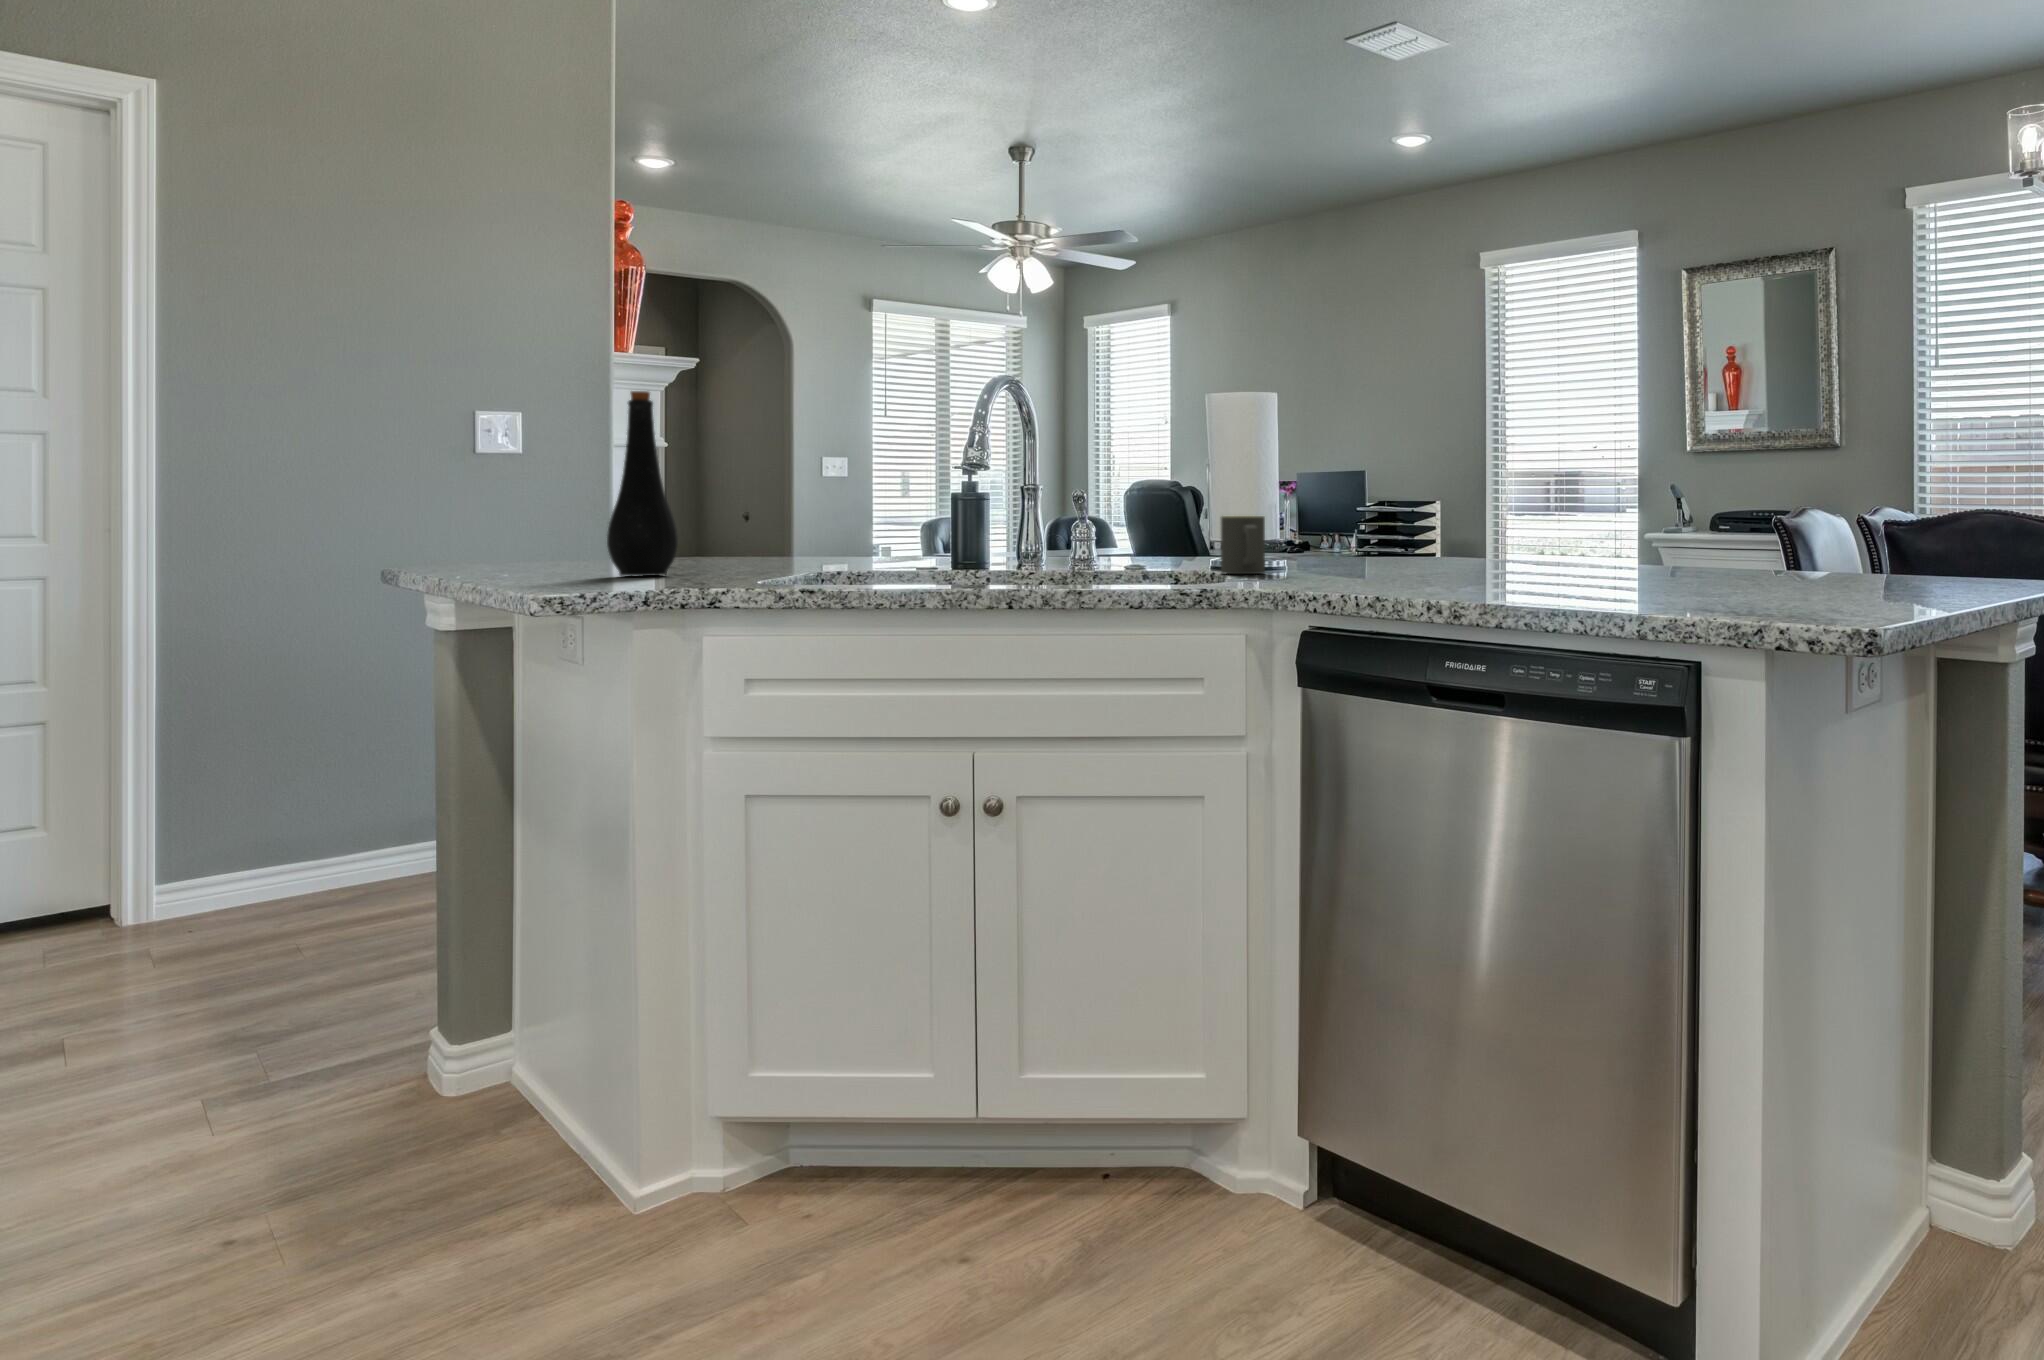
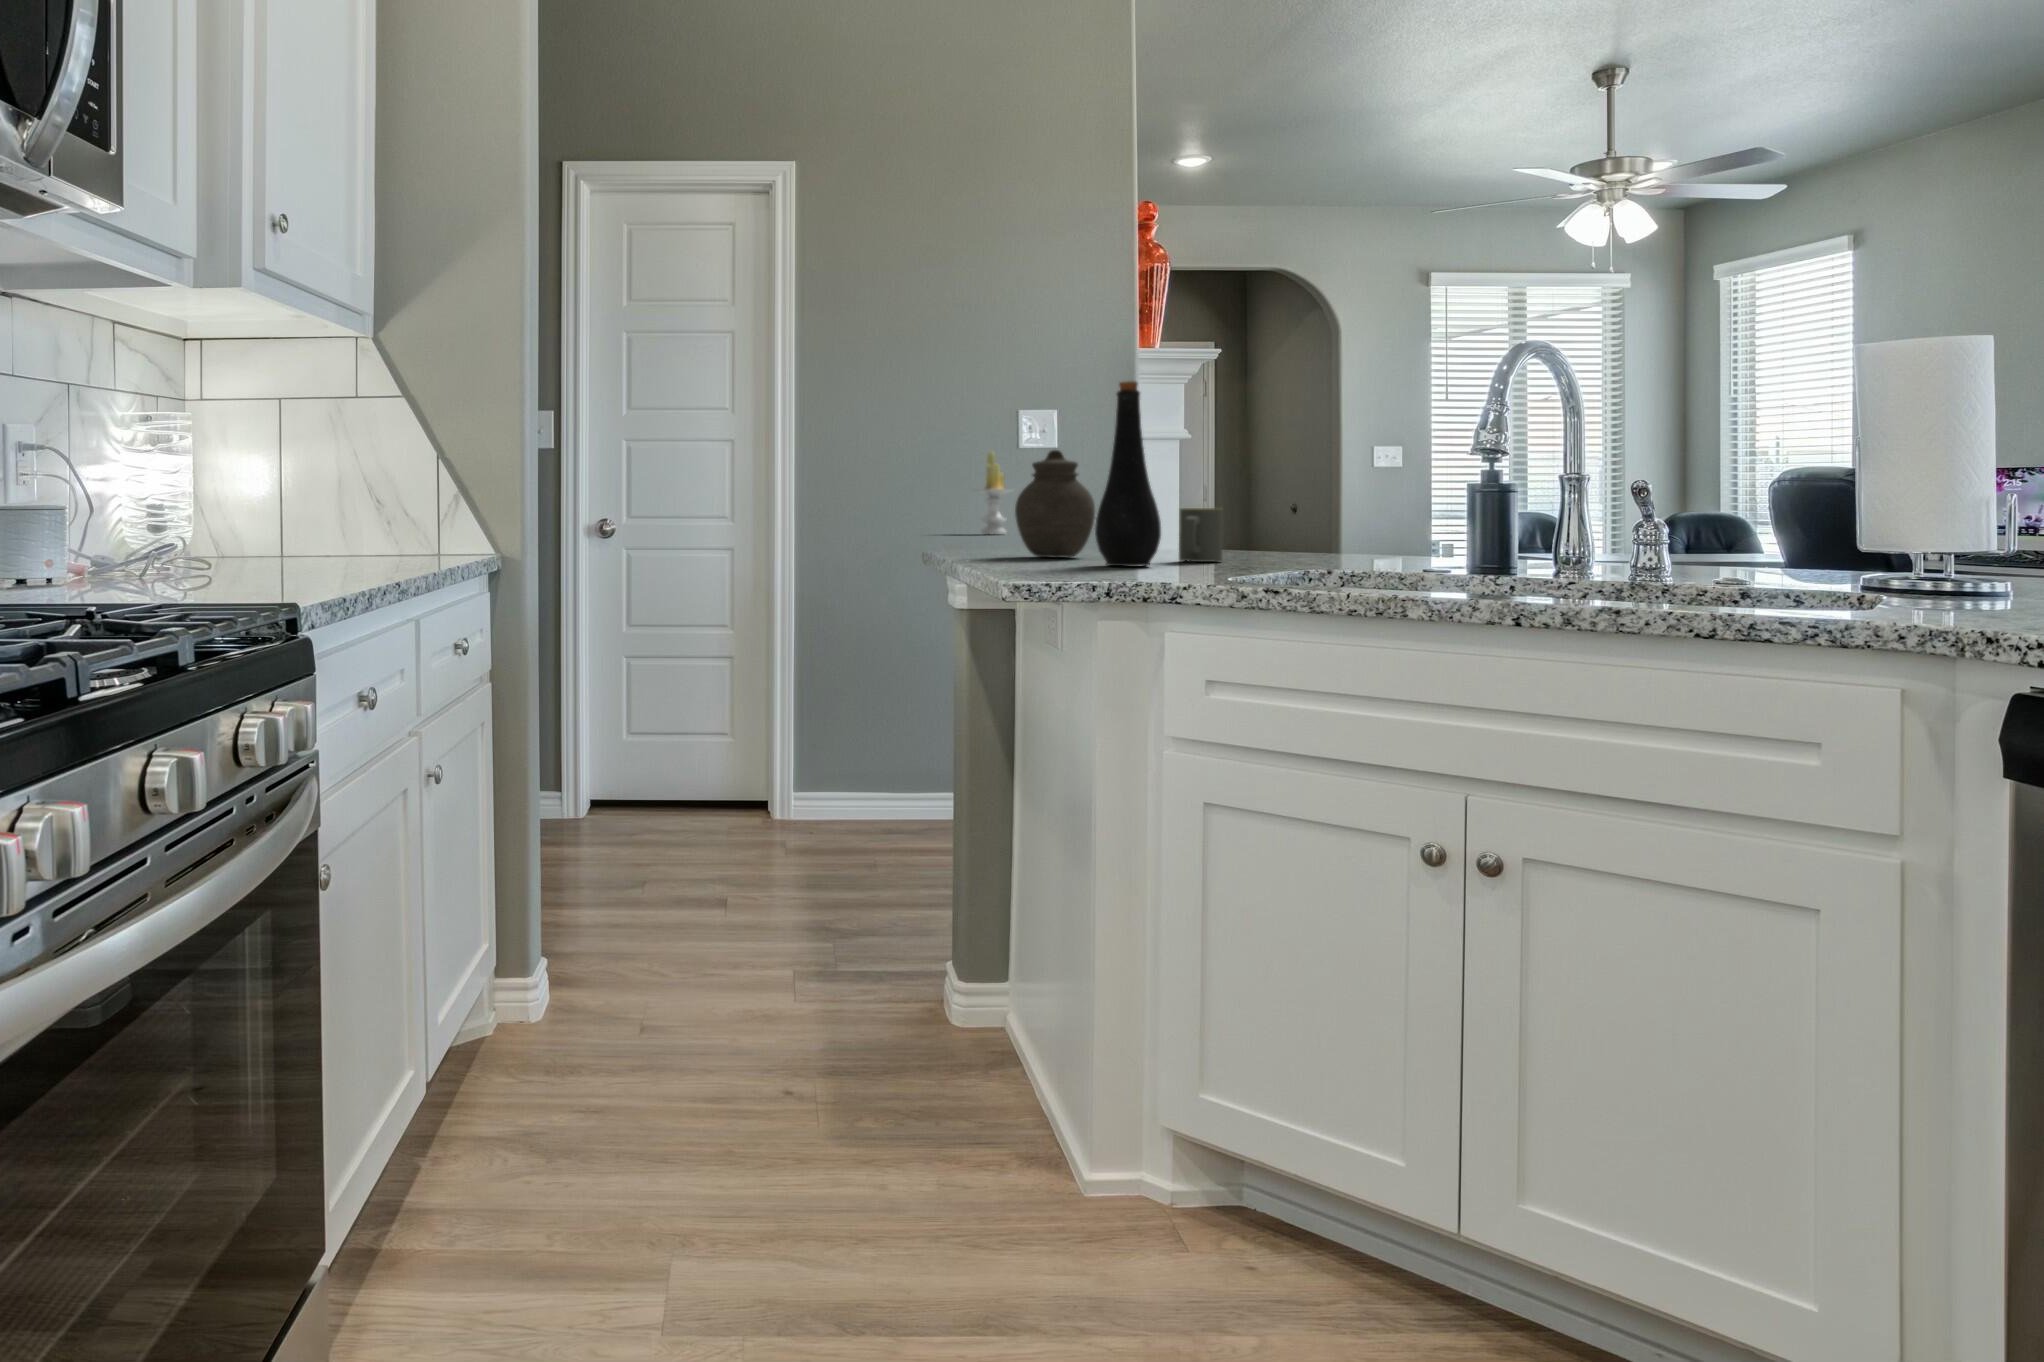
candle: none [406,456,463,551] -> present [974,452,1013,534]
jar: none [502,457,596,571] -> present [1015,450,1095,558]
mug: present [1221,516,1265,574] -> present [1179,508,1223,562]

